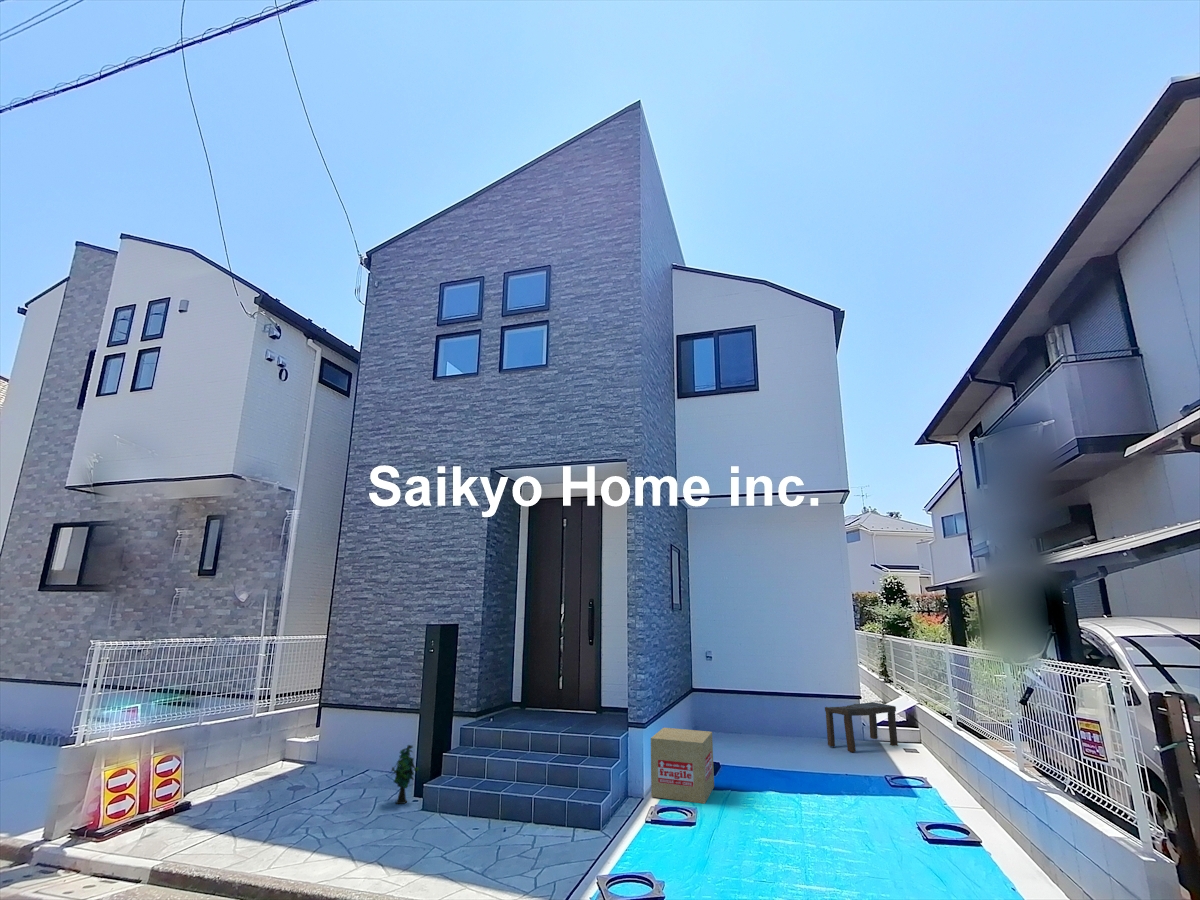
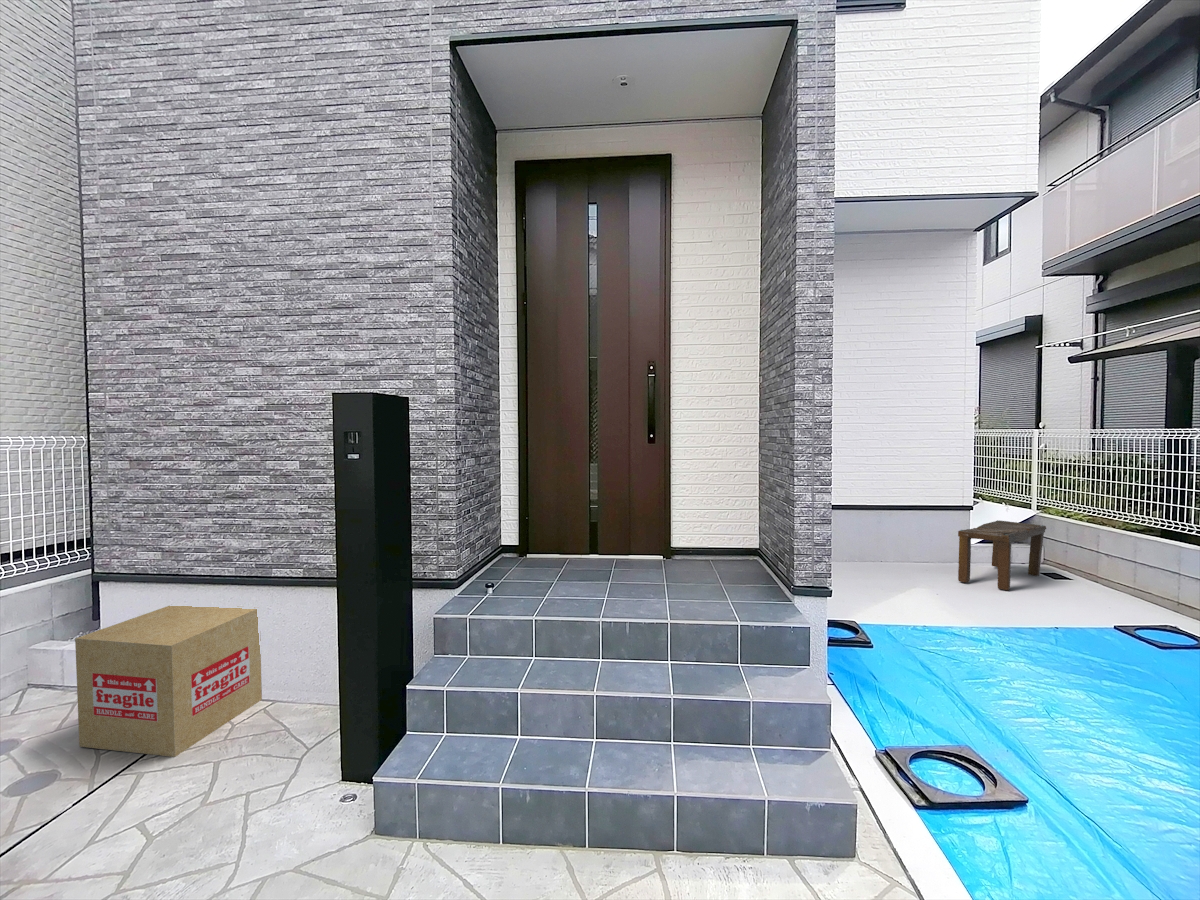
cardboard box: present [651,728,714,804] -> present [75,606,262,757]
decorative plant: present [392,745,419,804] -> none [264,676,340,808]

